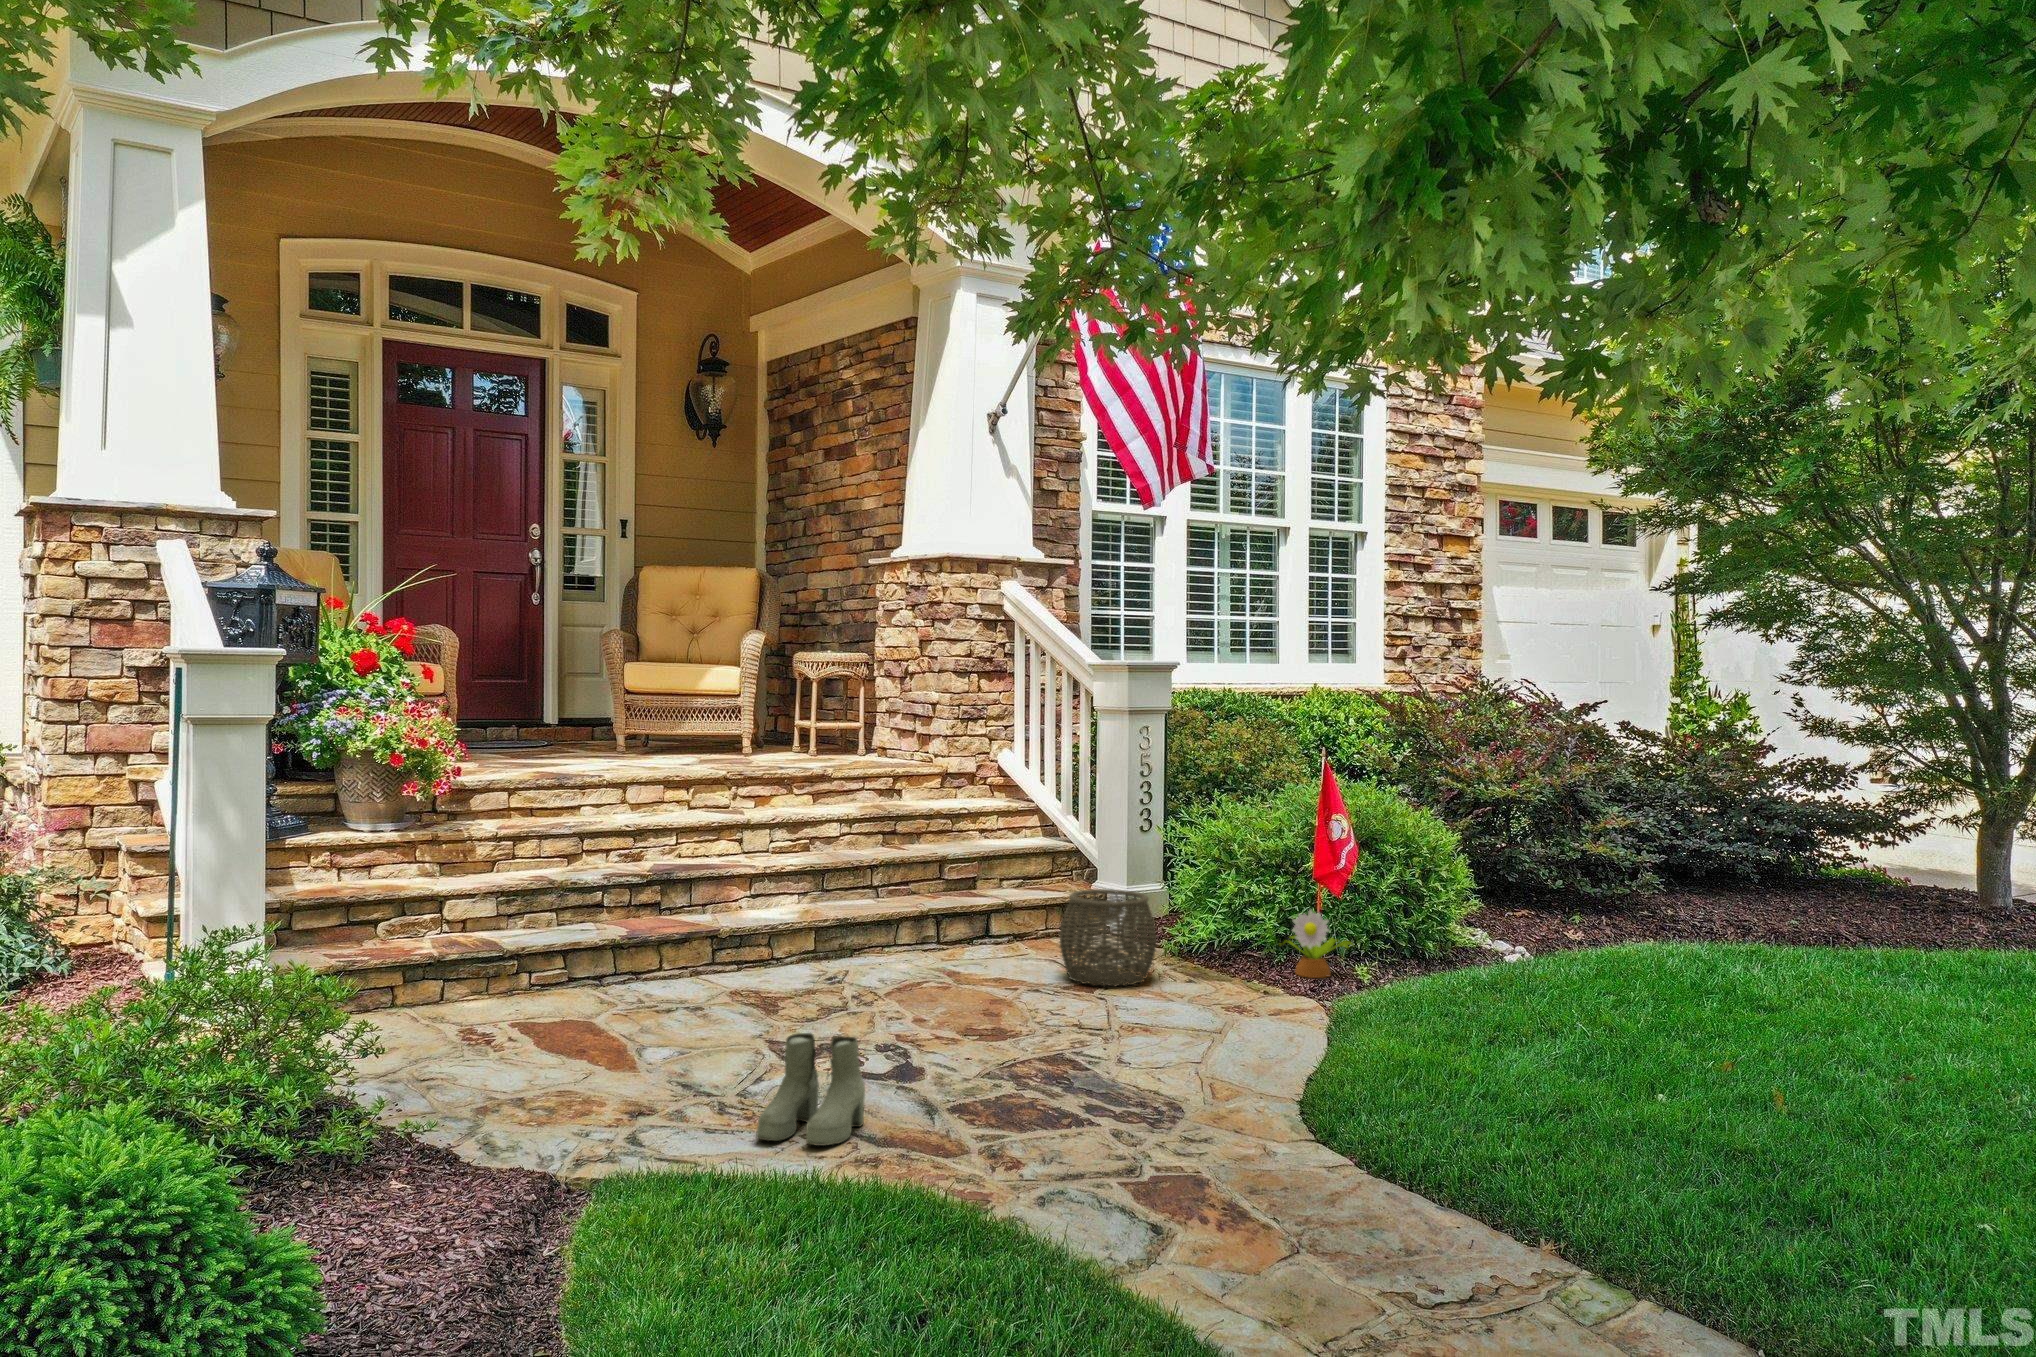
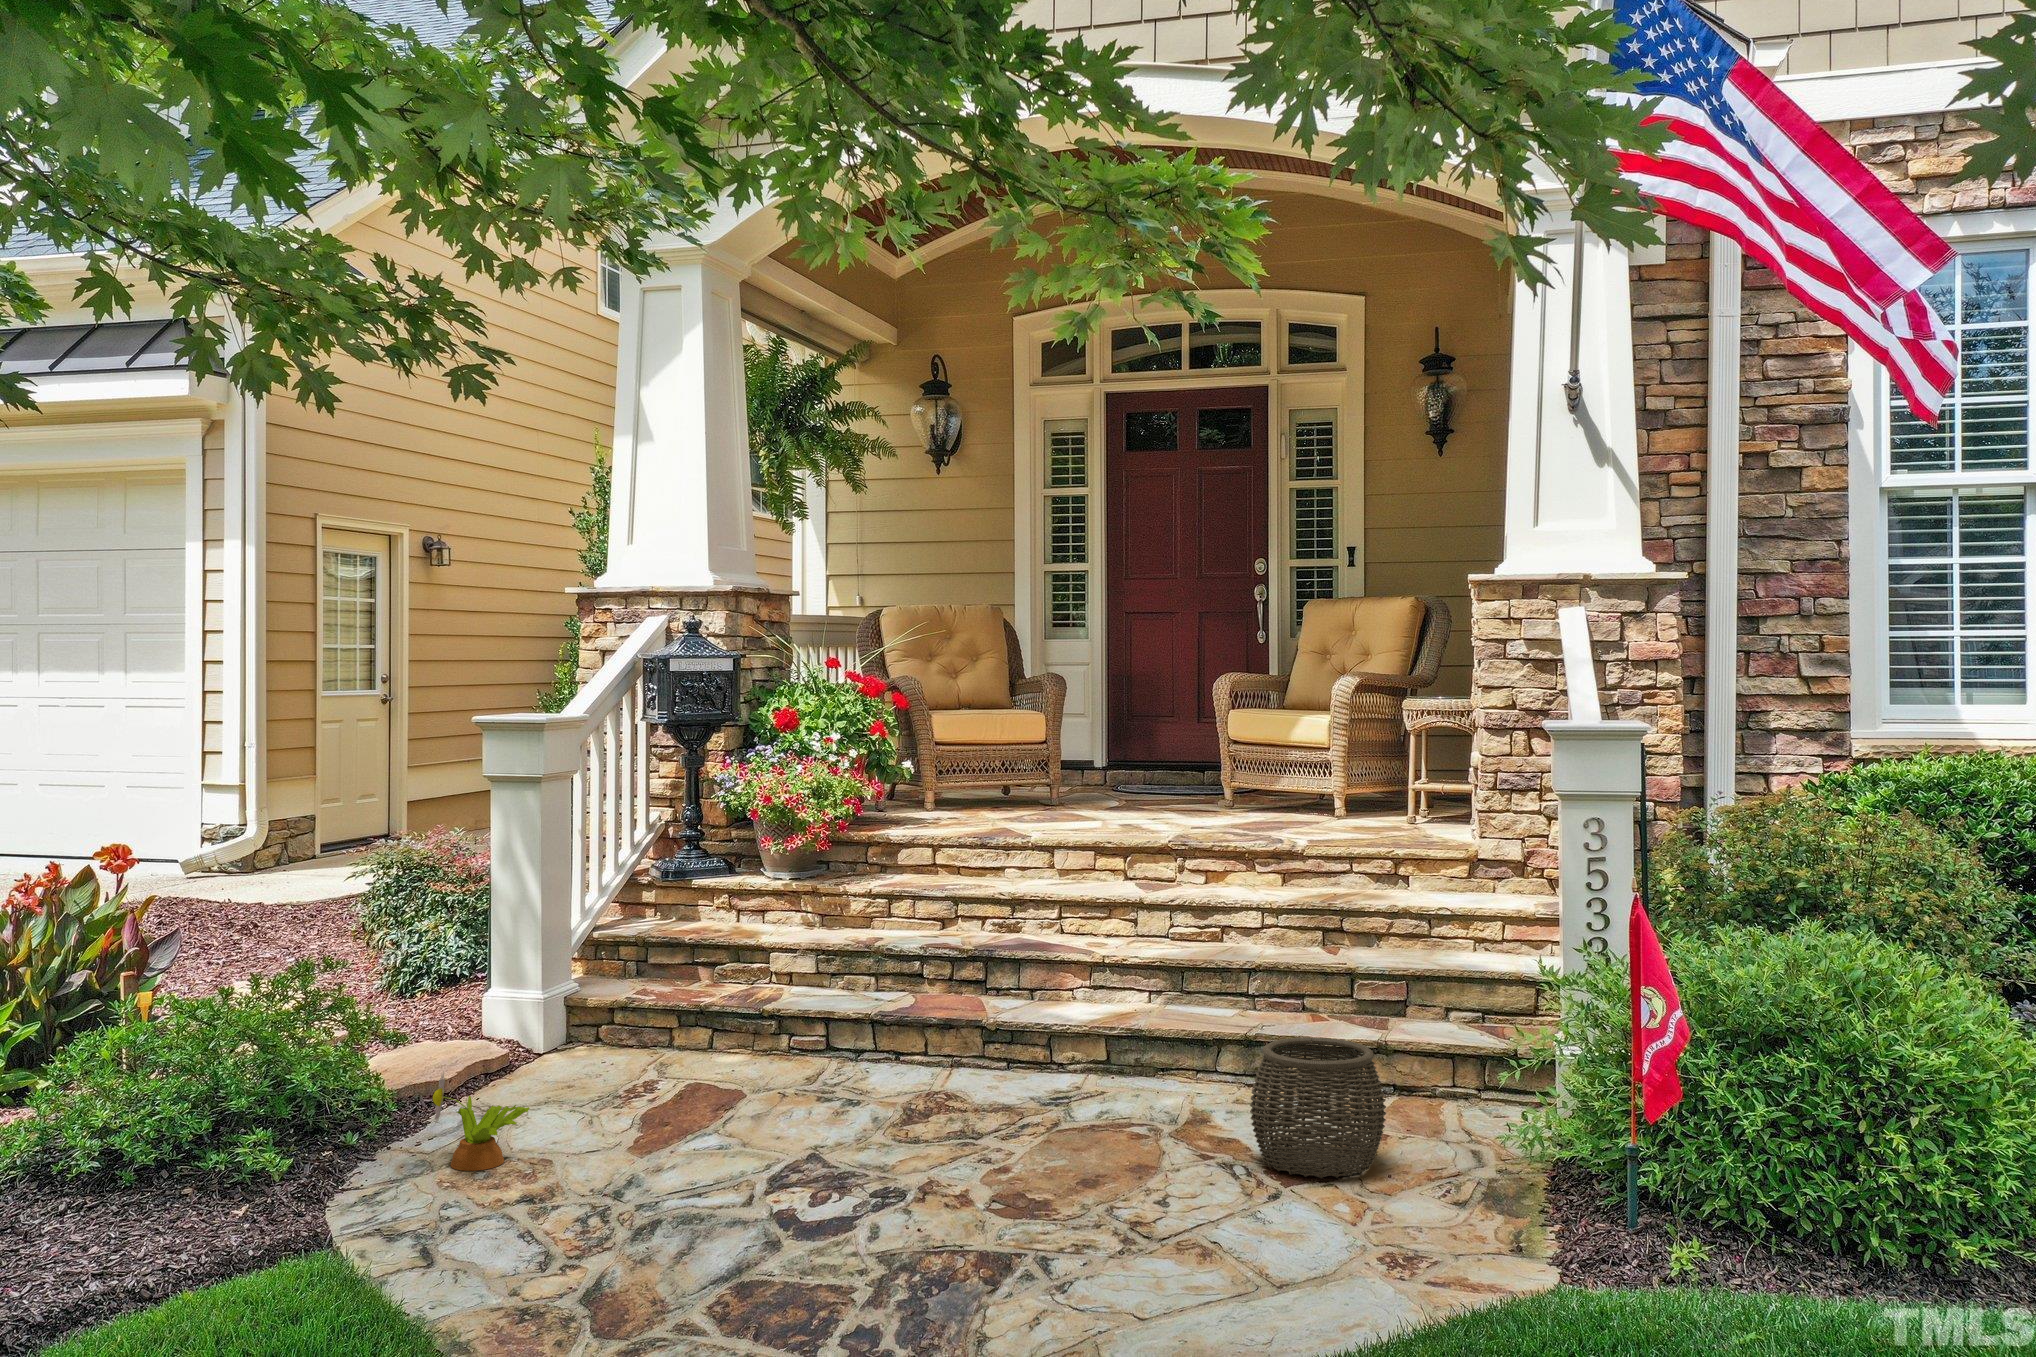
decorative plant: present [1280,910,1352,978] -> present [433,1073,530,1171]
boots: present [757,1033,865,1146] -> none [505,1126,622,1246]

